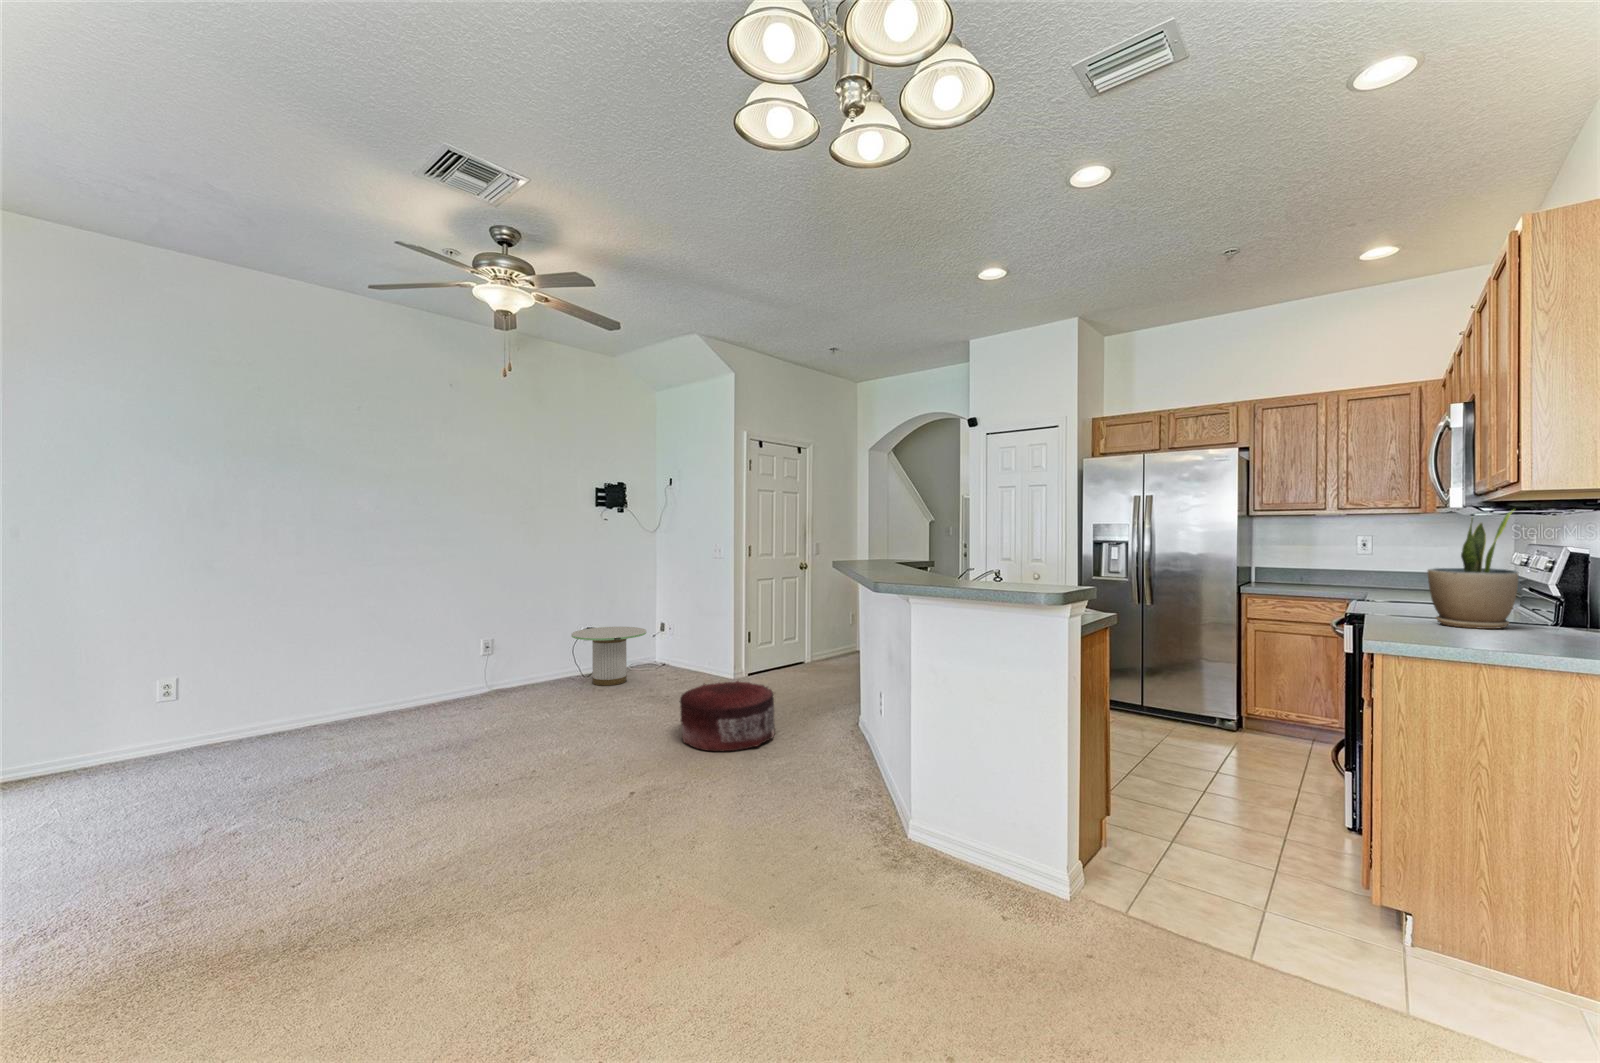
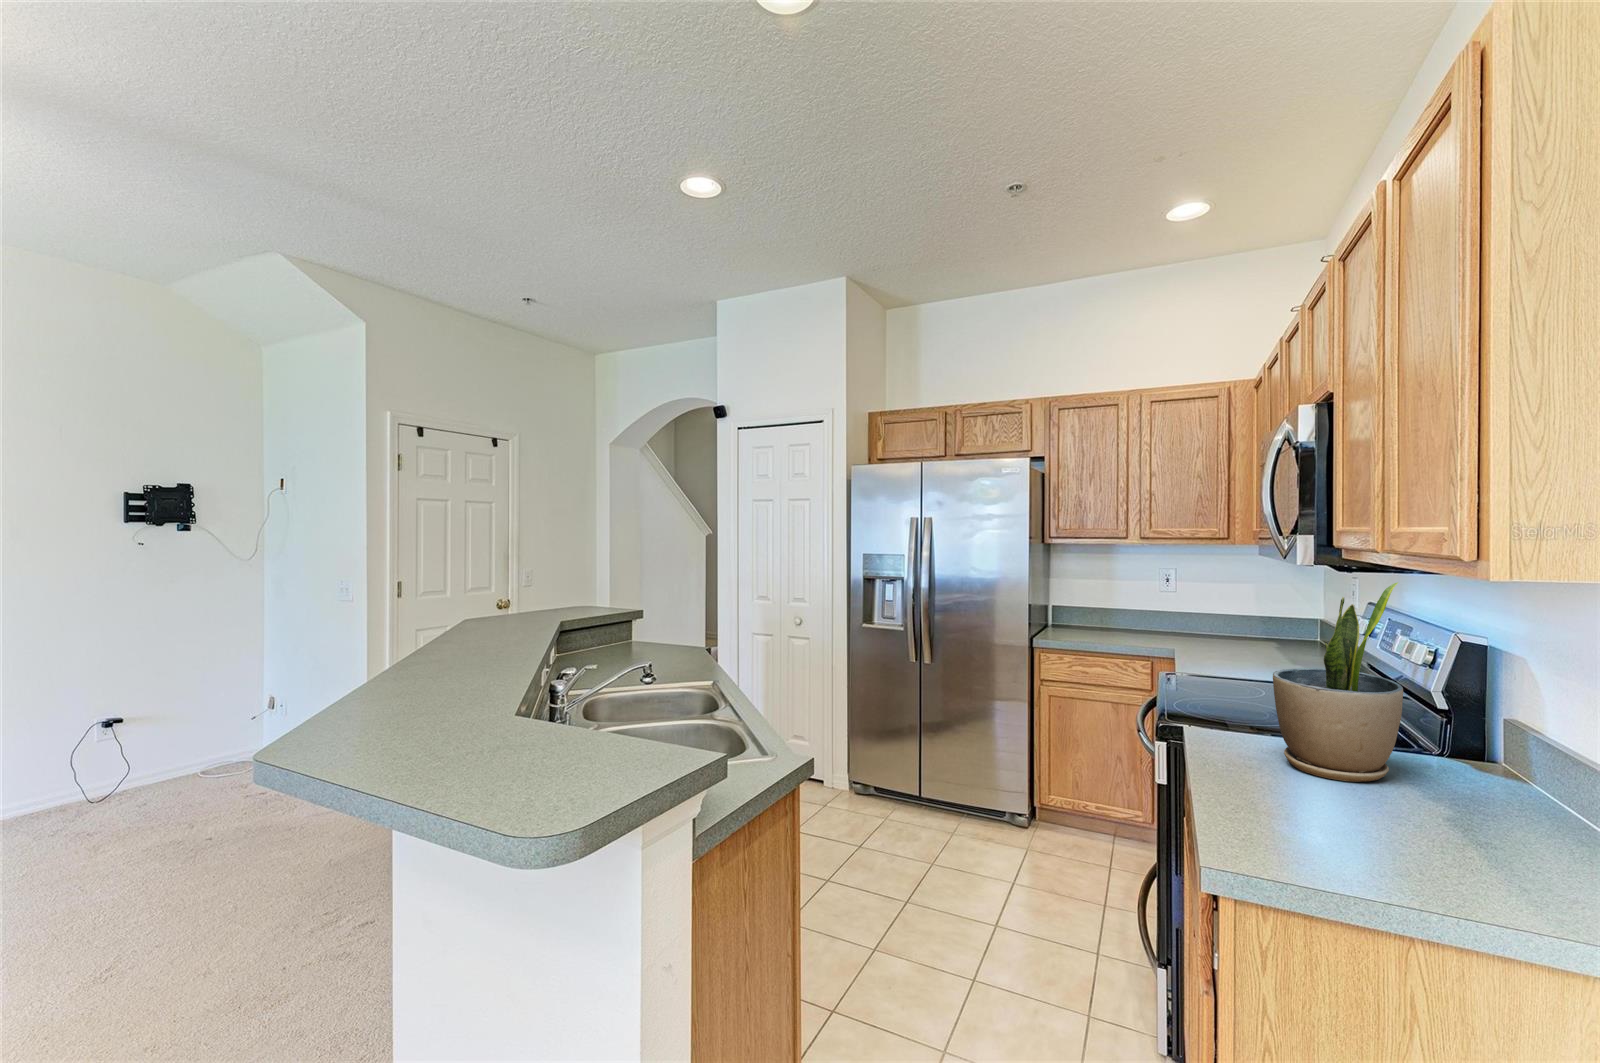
side table: present [571,627,646,685] -> none [47,714,210,821]
pouf: present [680,681,775,751] -> none [126,825,349,990]

